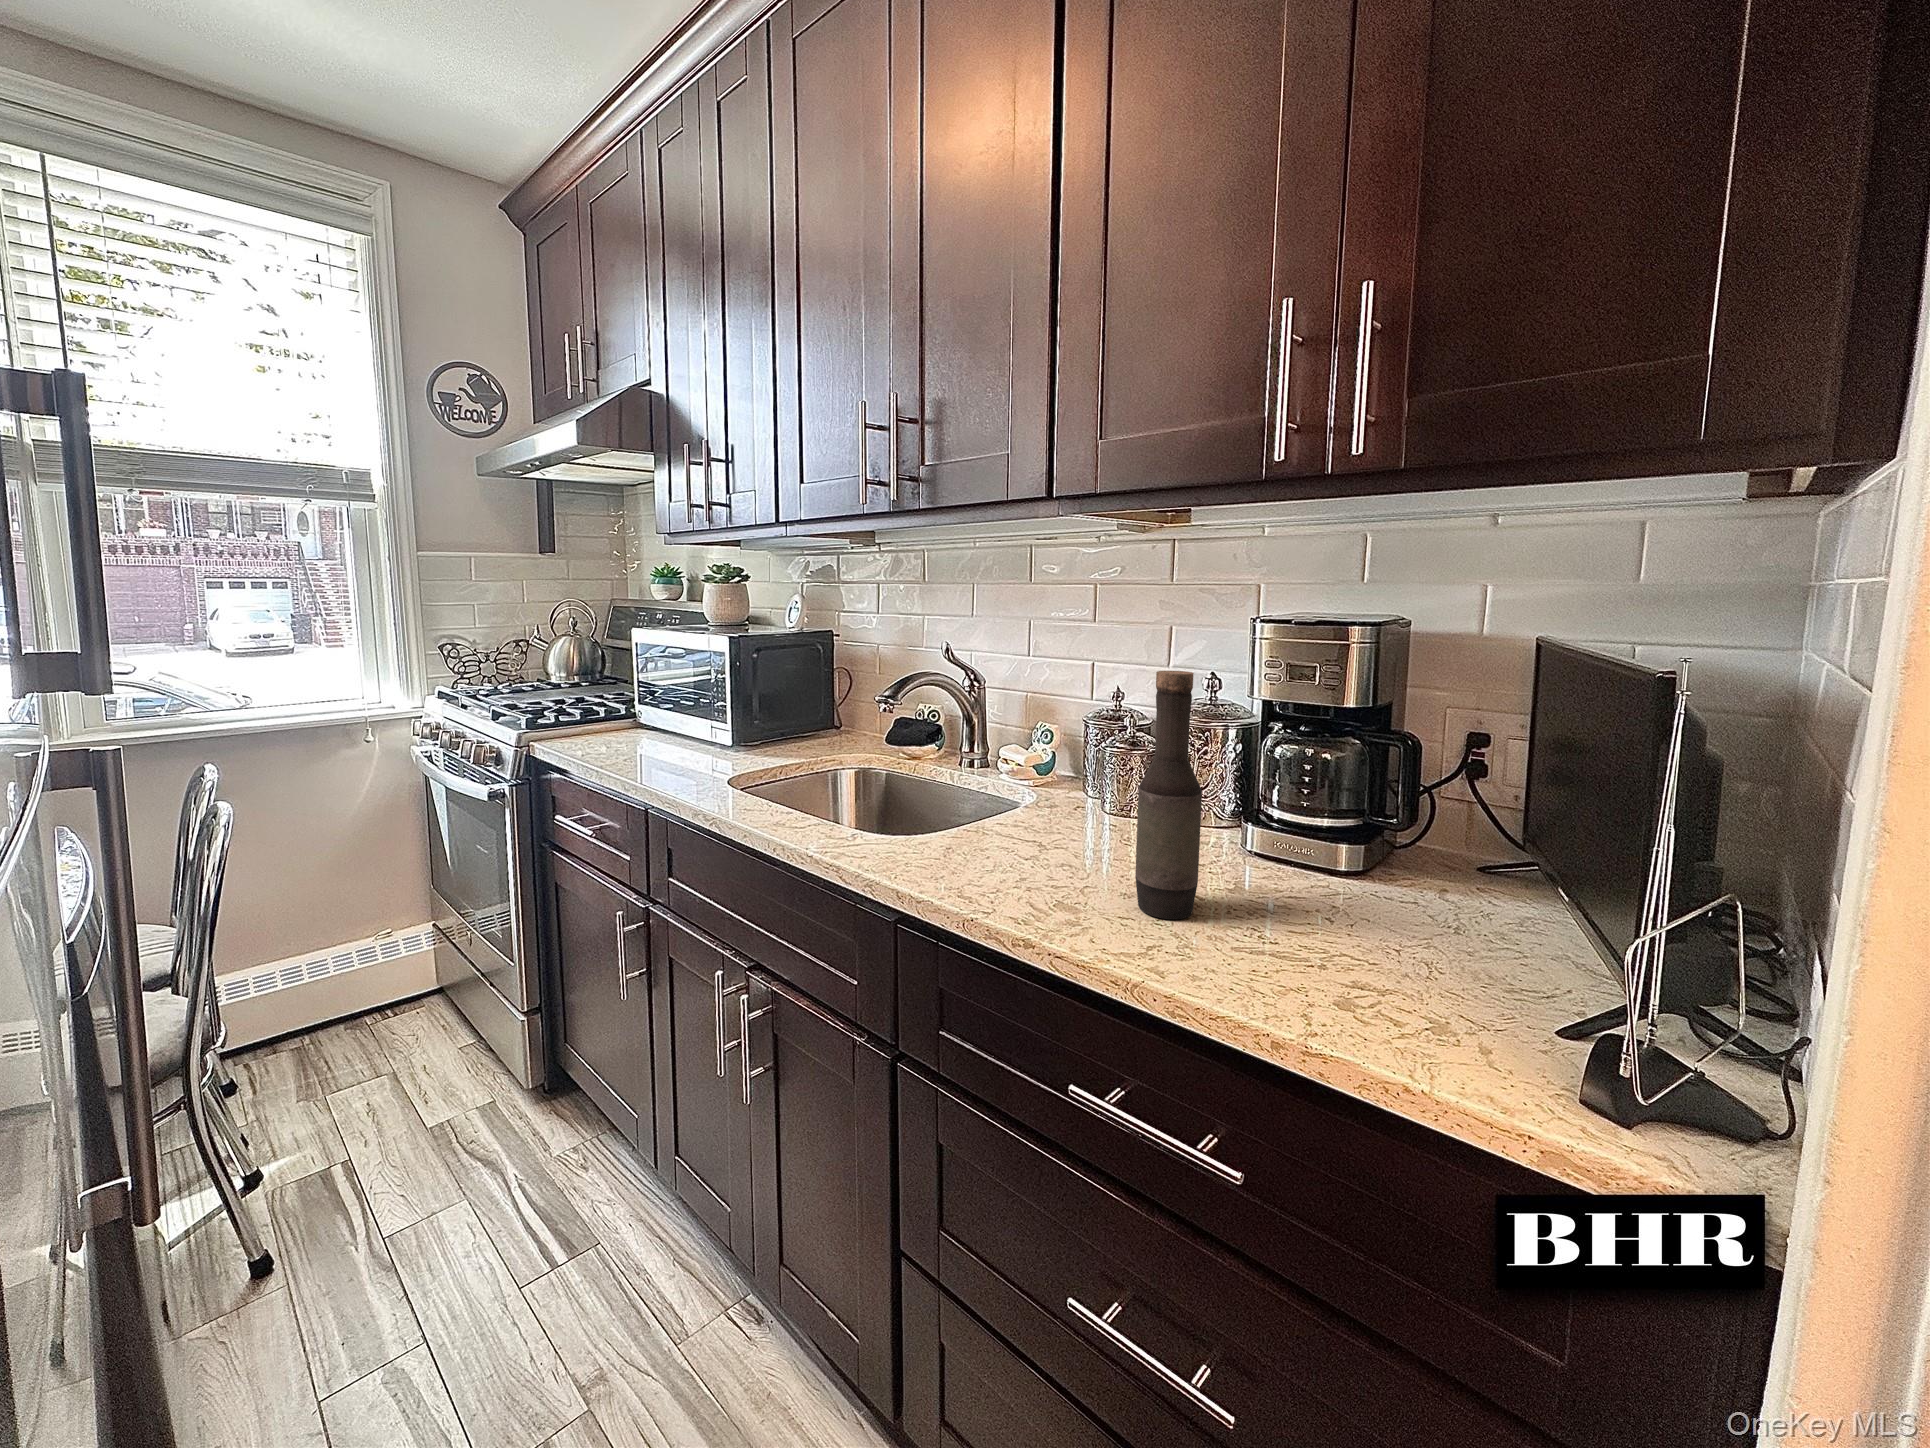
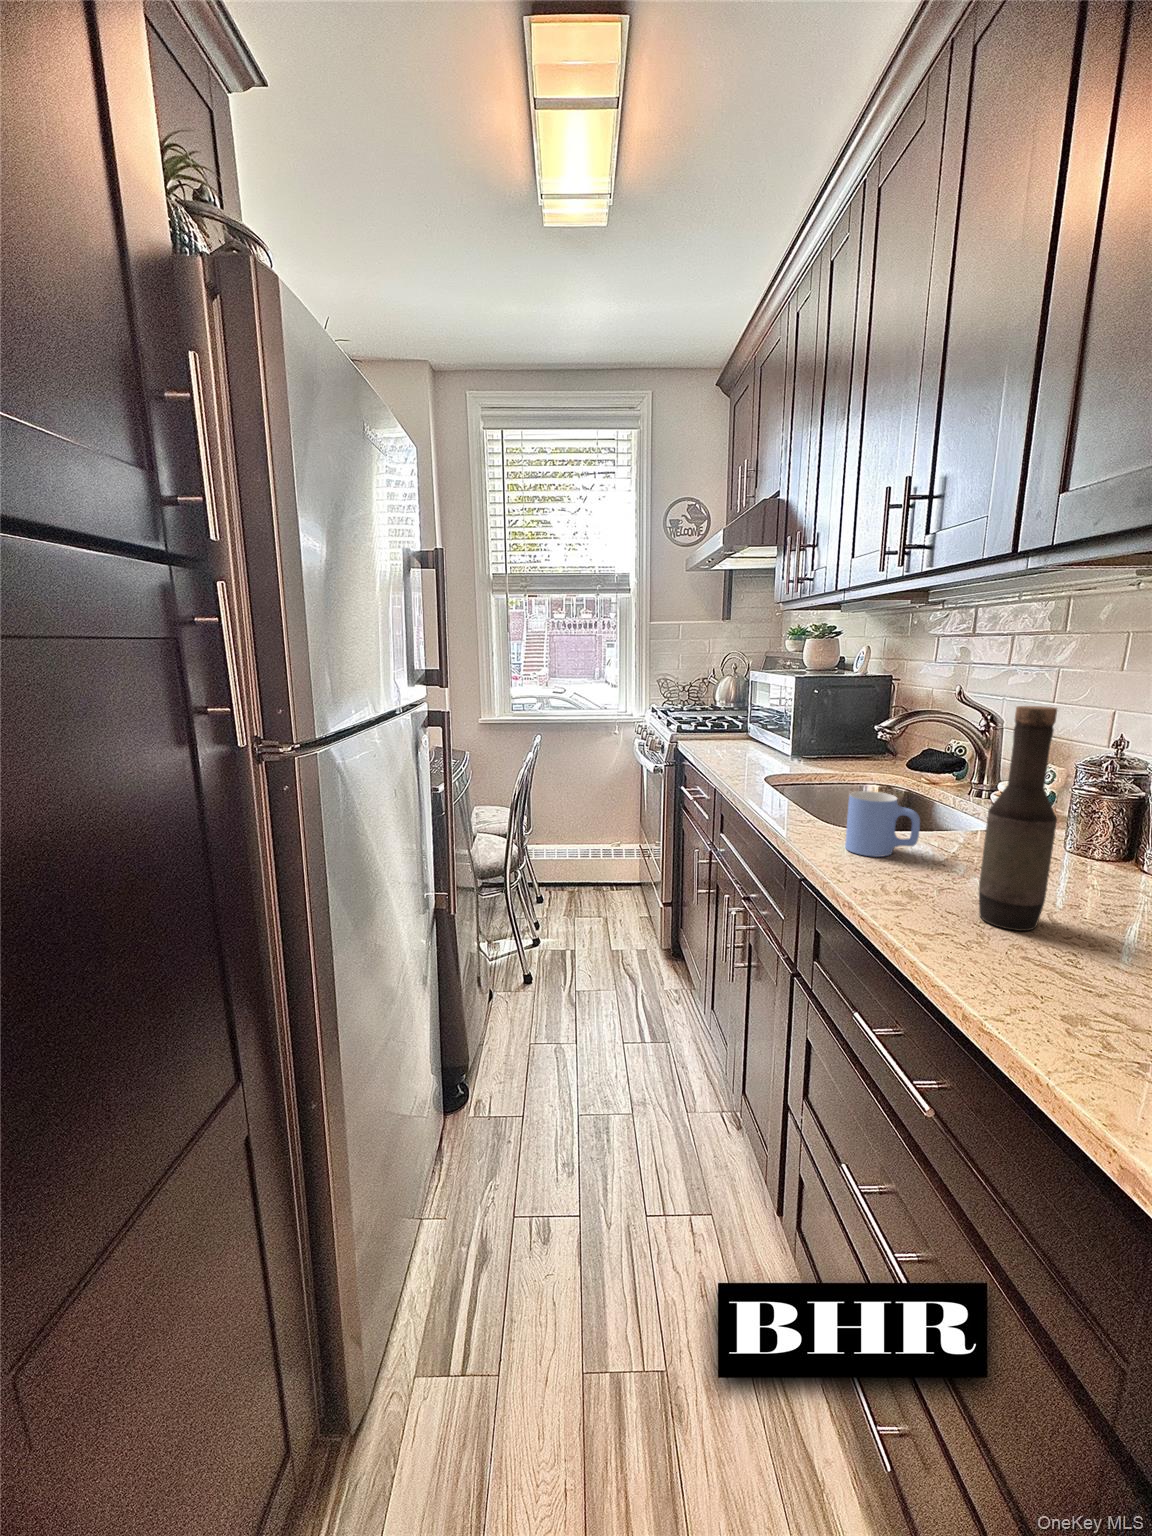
mug: none [931,783,1012,868] -> present [845,791,920,857]

